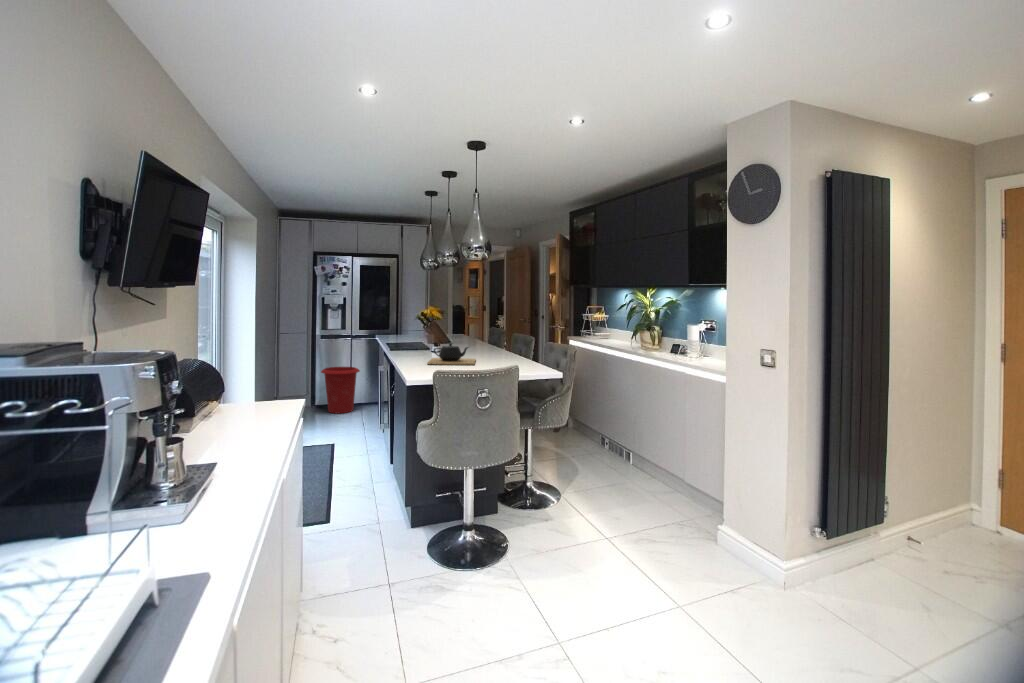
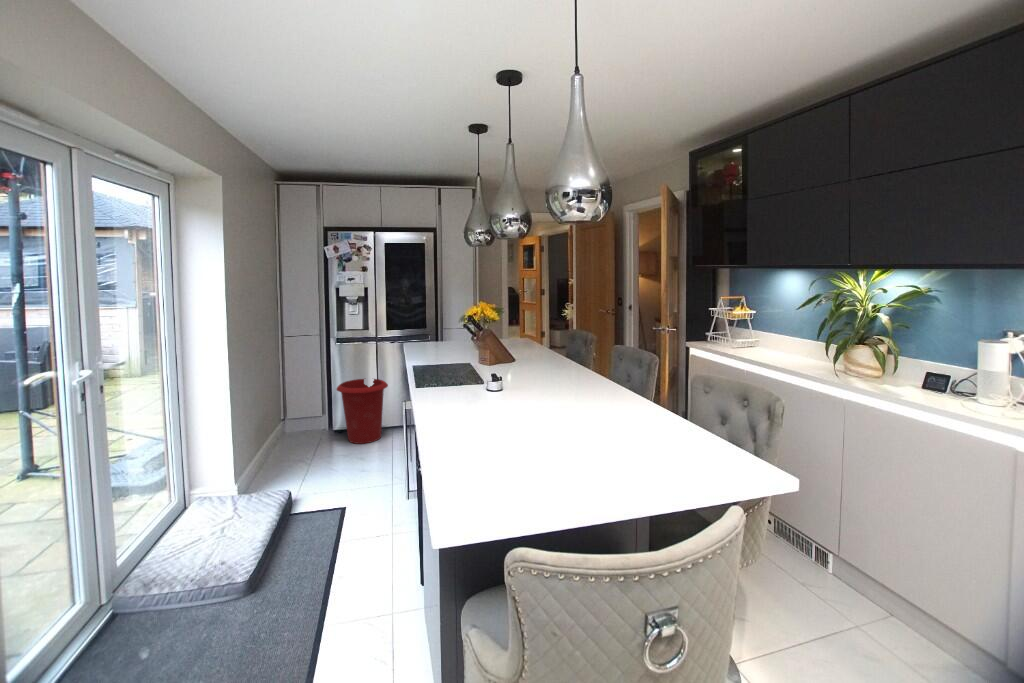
teapot: present [427,343,476,365] -> none [486,406,598,469]

